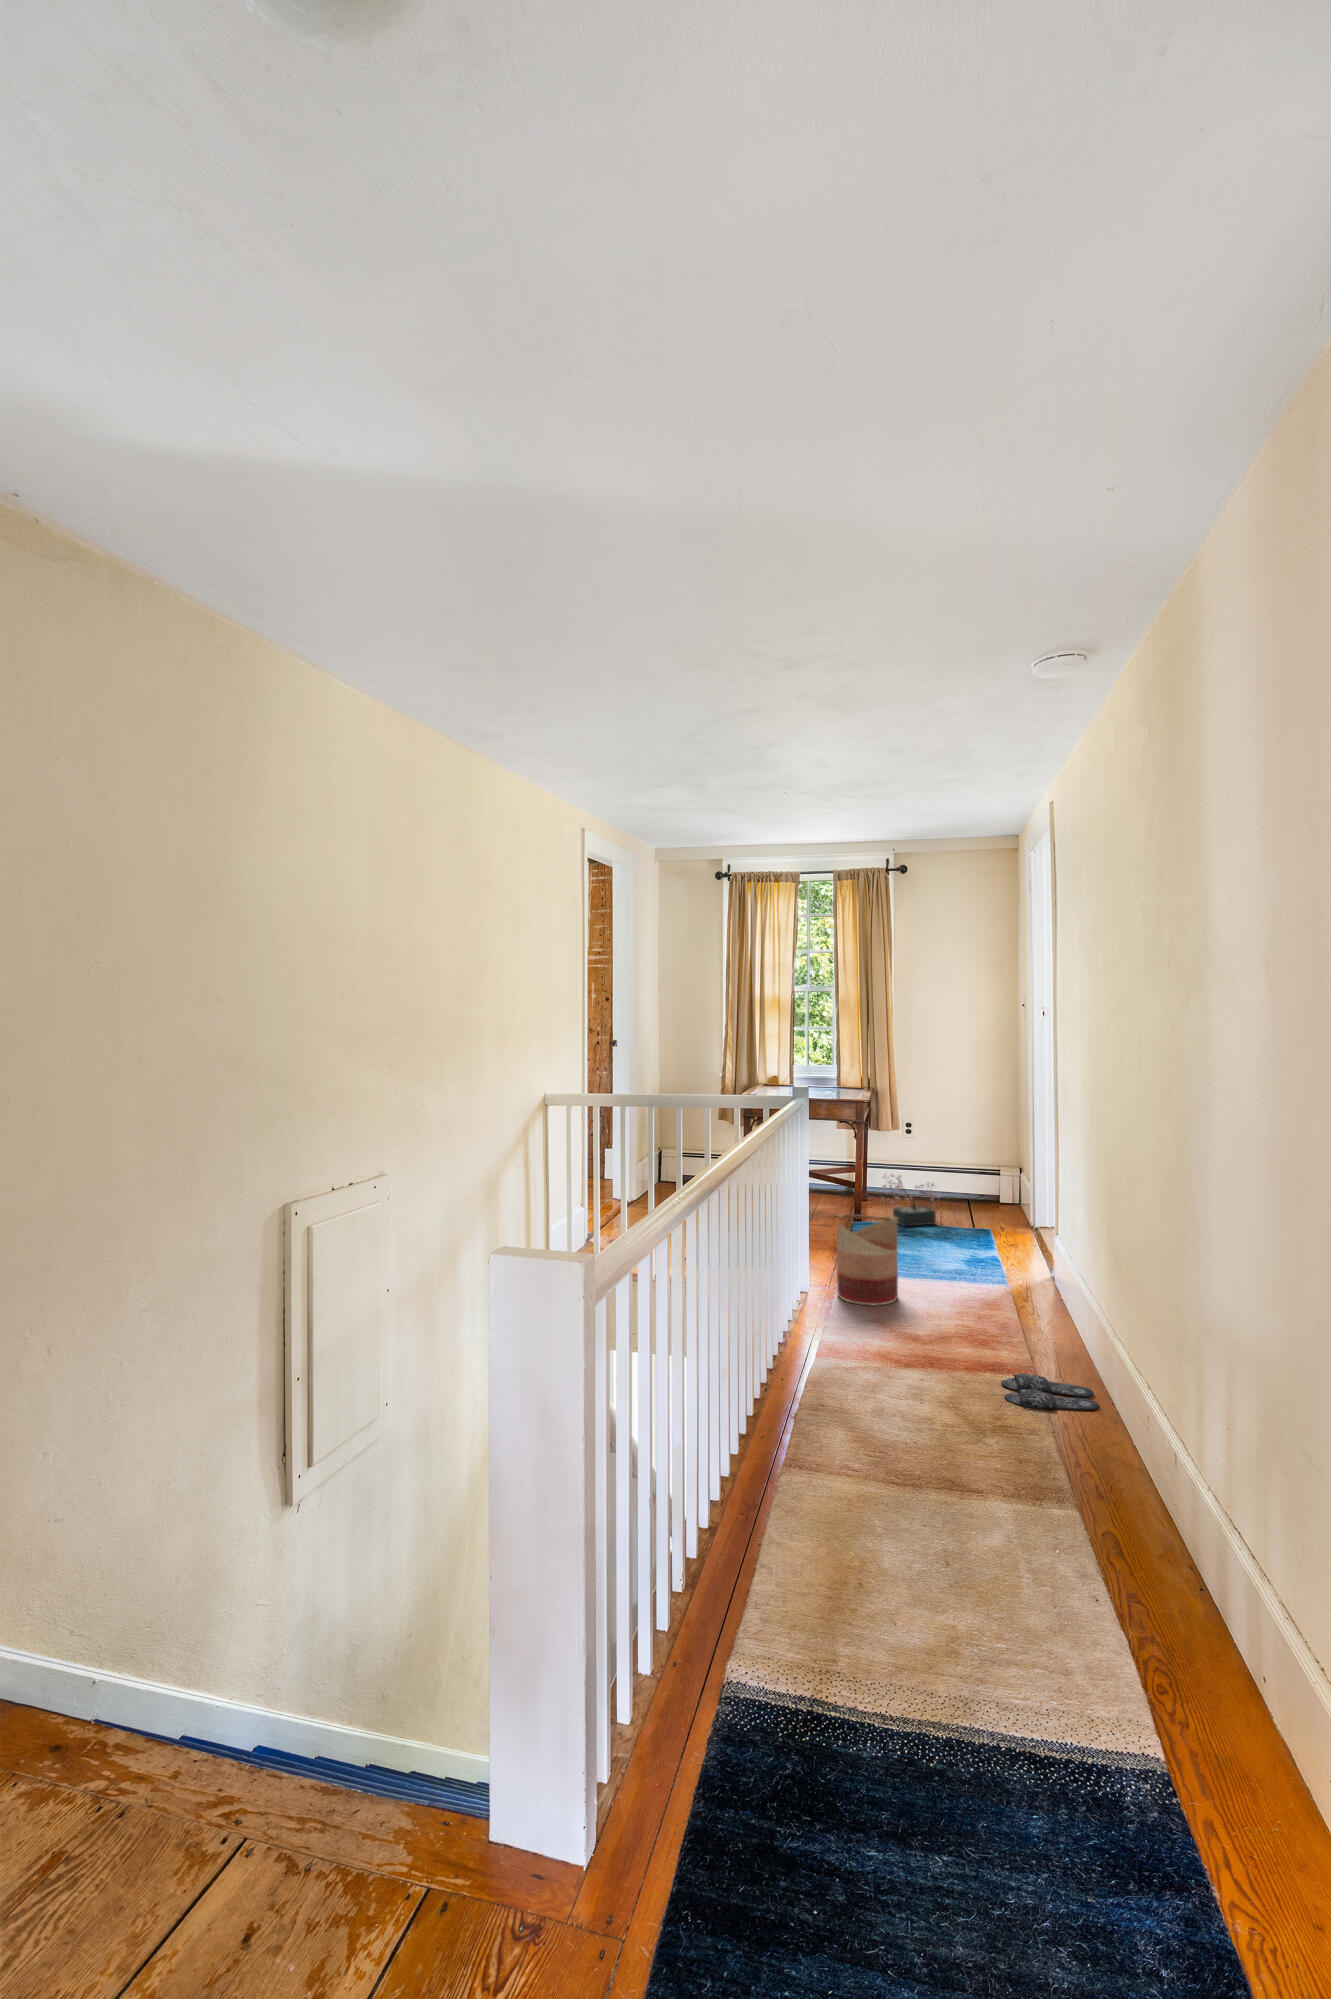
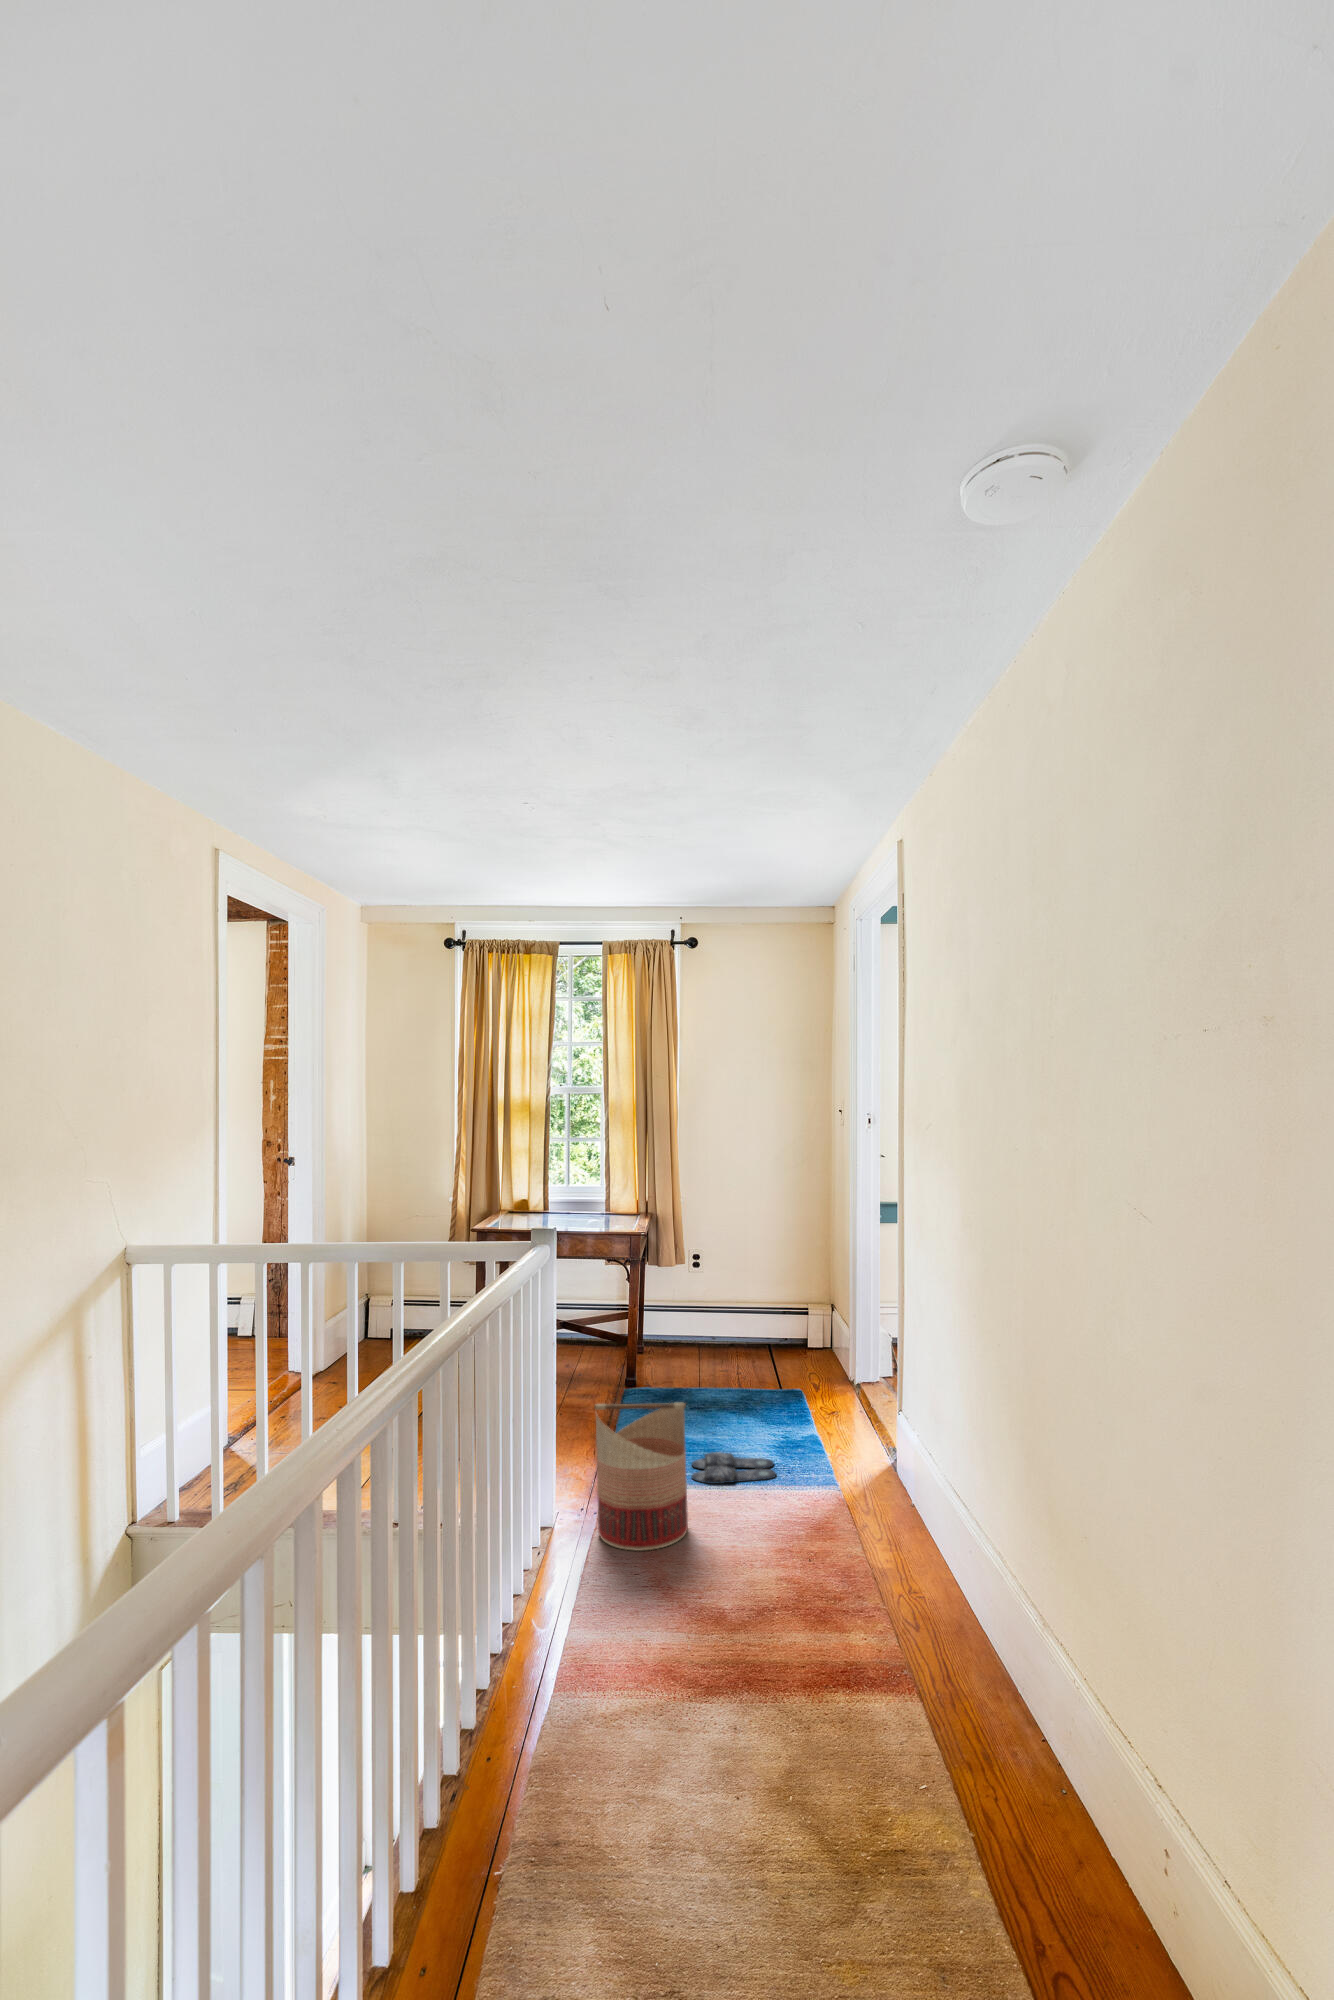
decorative plant: present [882,1174,939,1226] -> none [662,1322,737,1394]
slippers: present [1001,1374,1100,1411] -> present [691,1452,776,1484]

